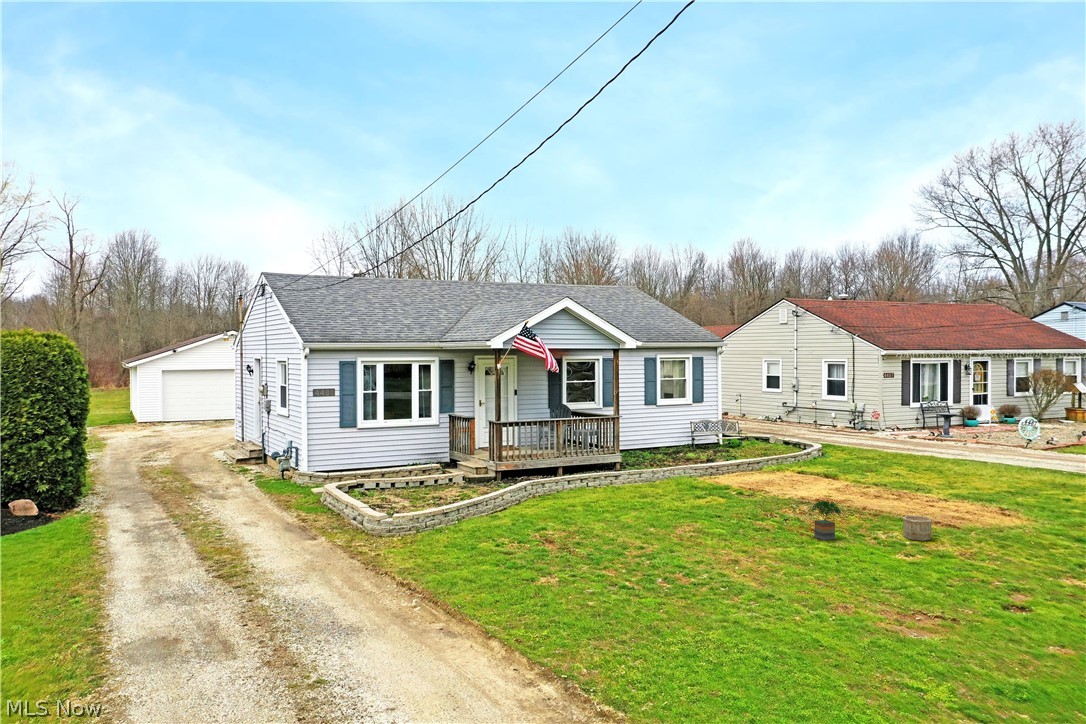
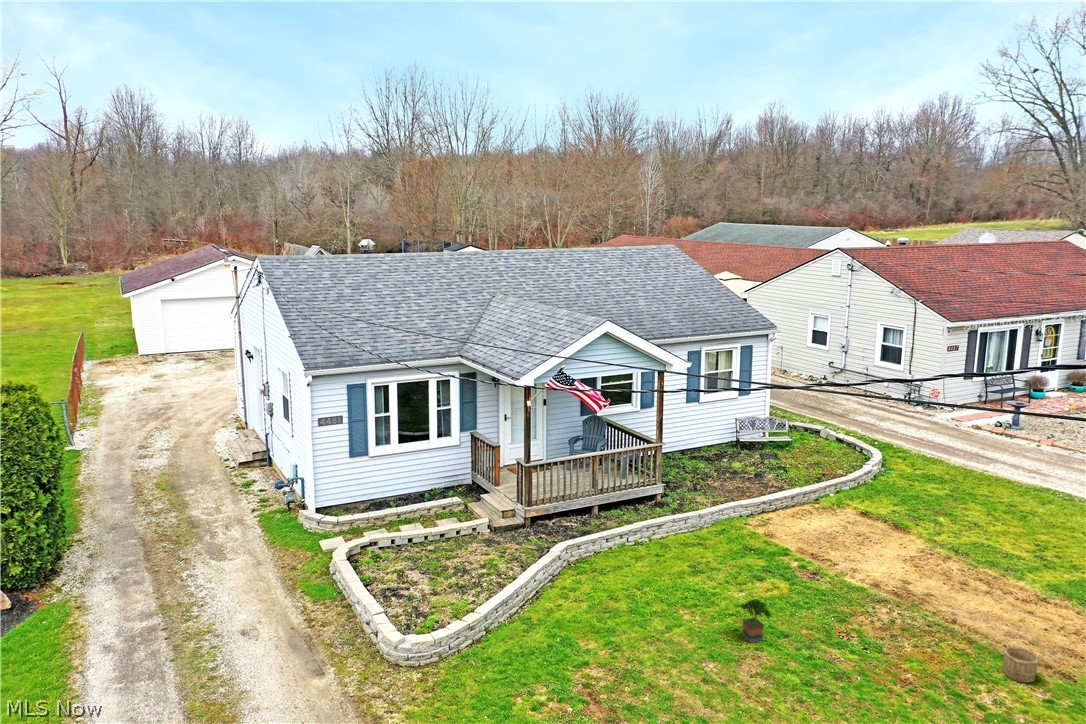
potted tree: present [812,501,841,540] -> present [741,599,771,643]

